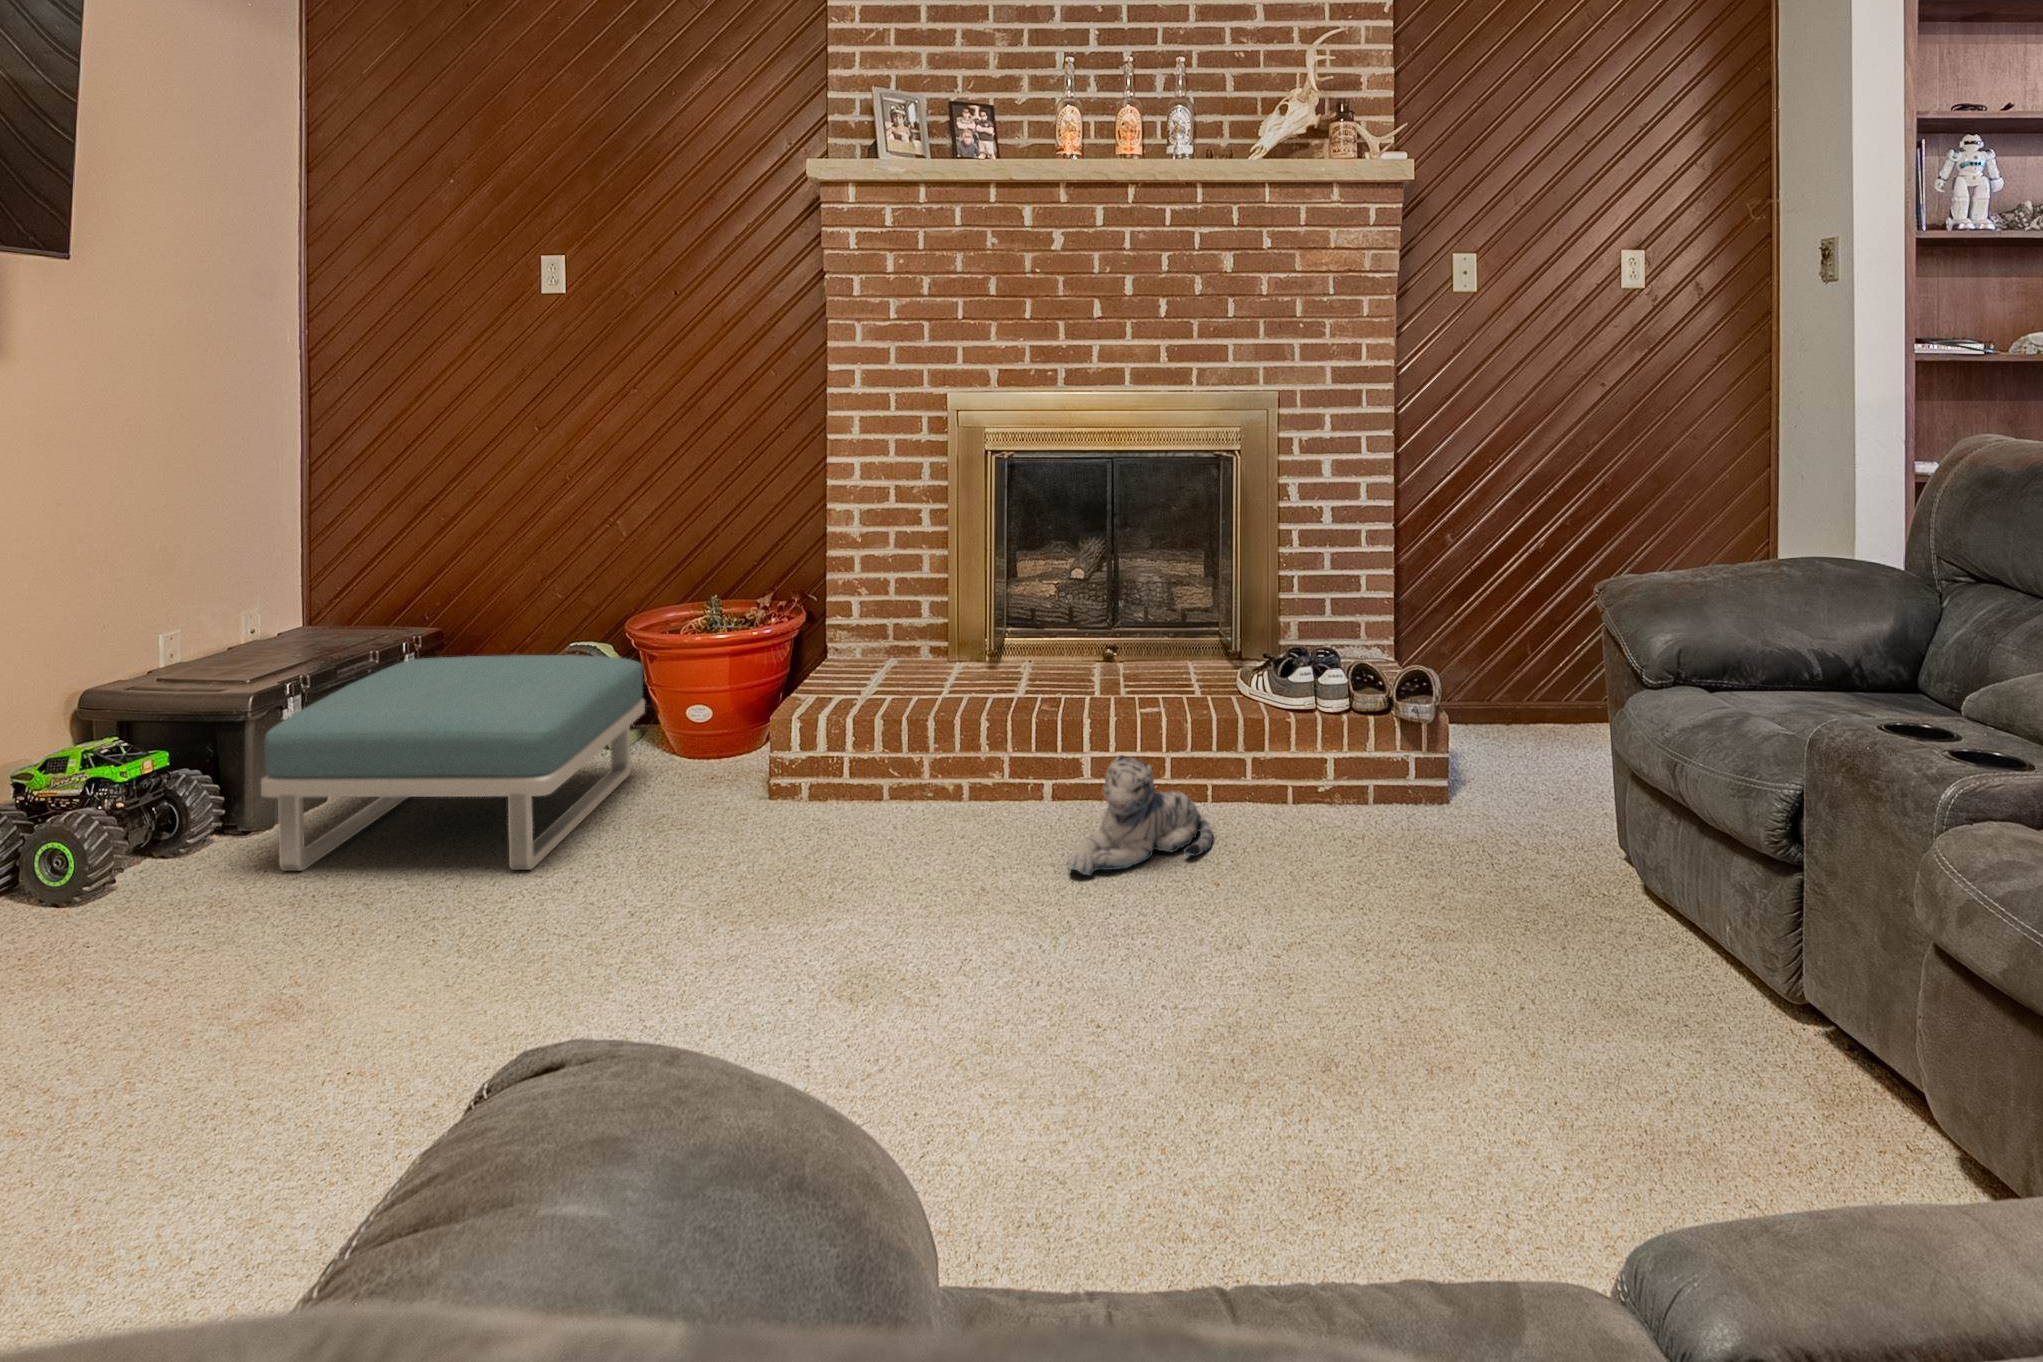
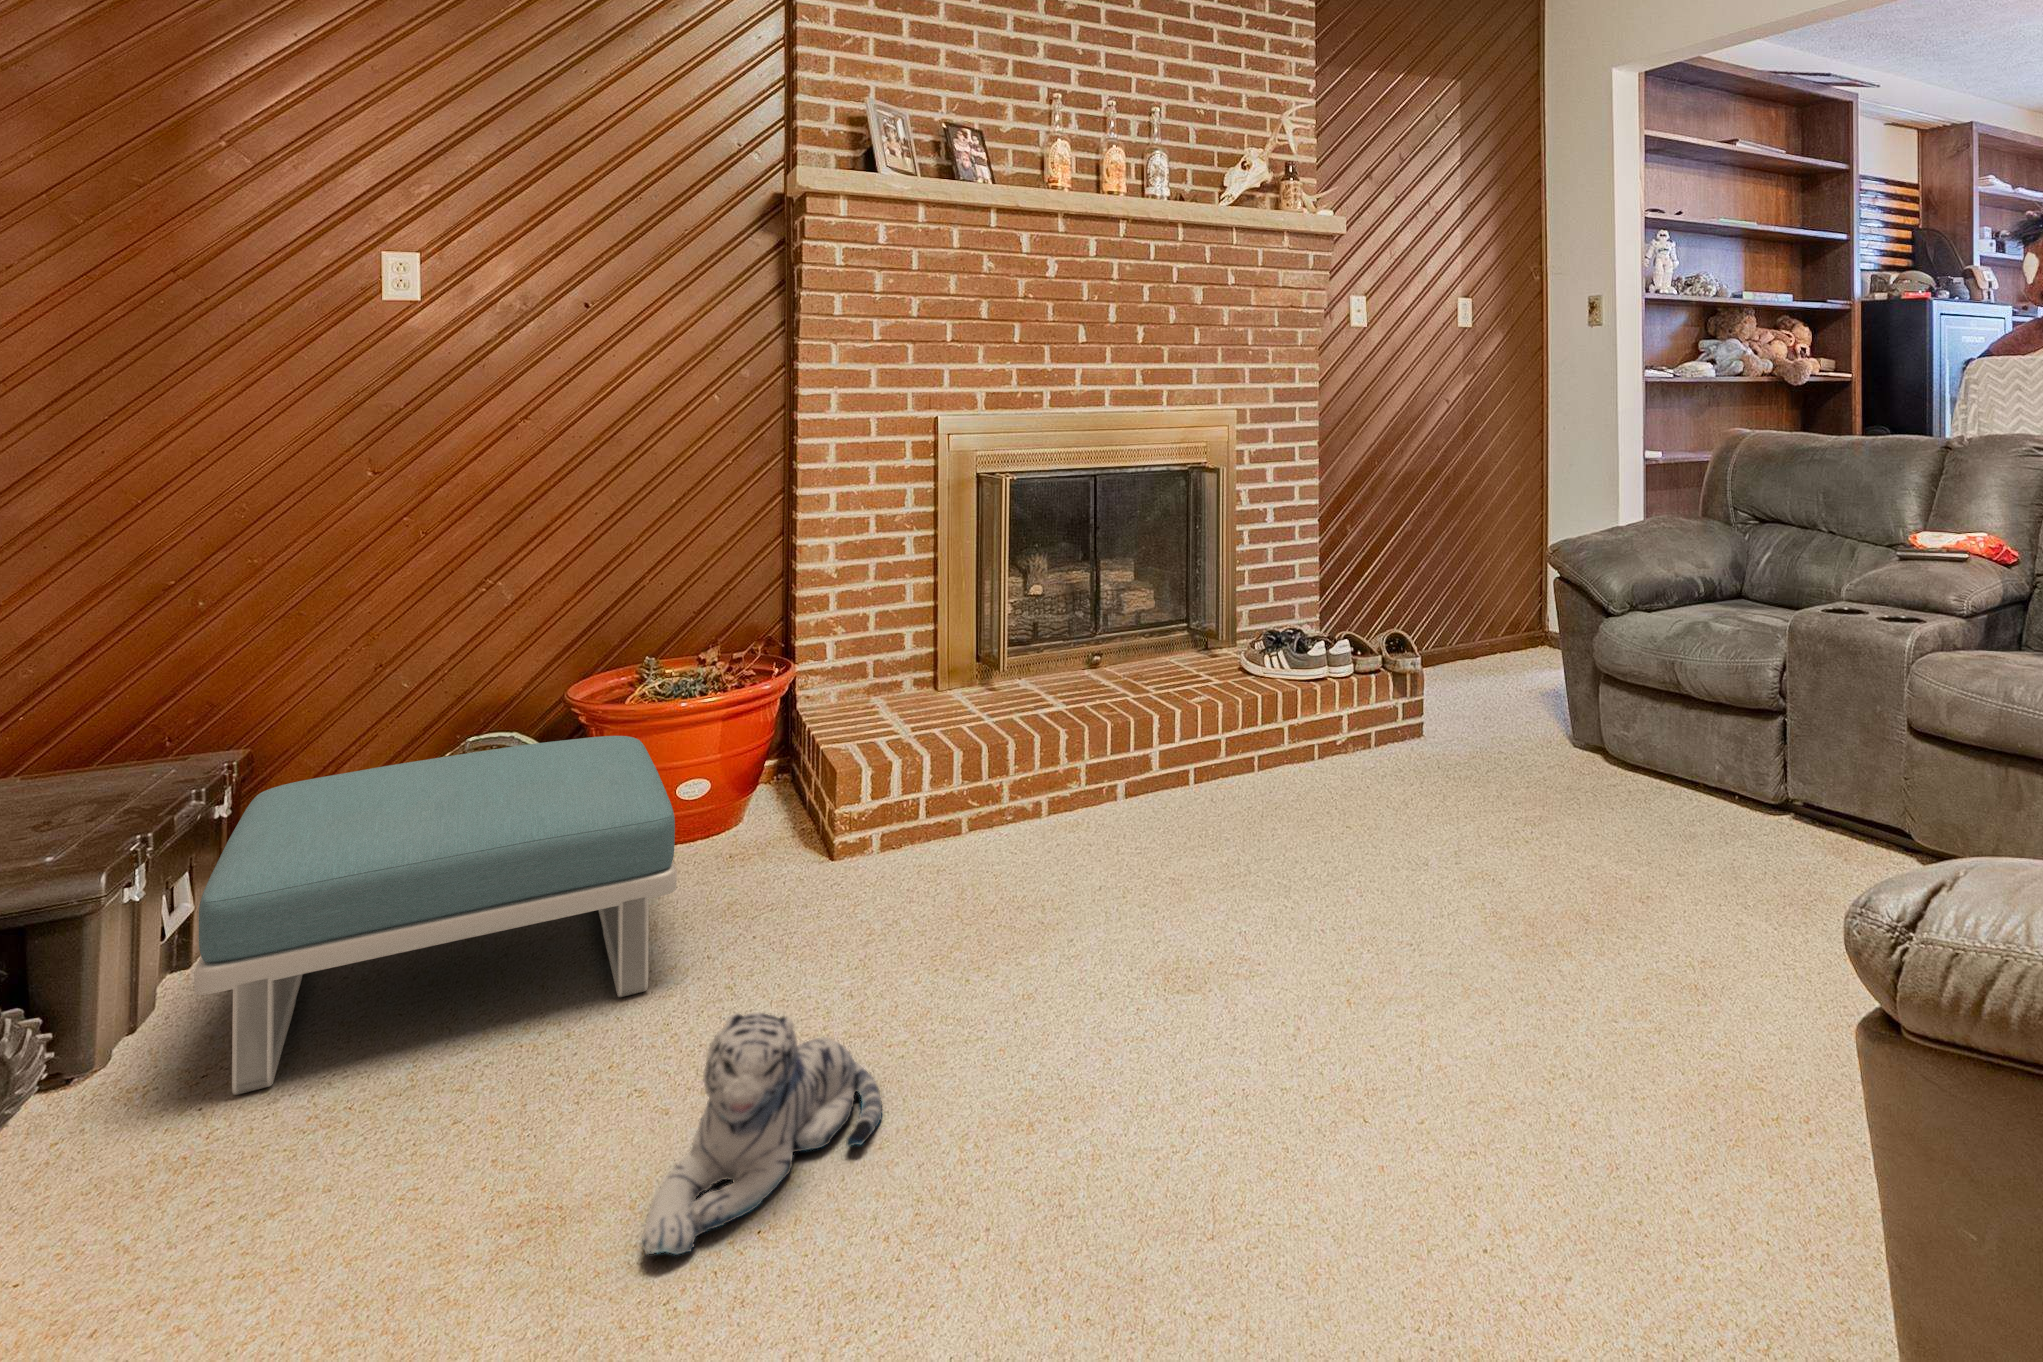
plush toy: present [1067,755,1213,876] -> present [642,1012,882,1255]

